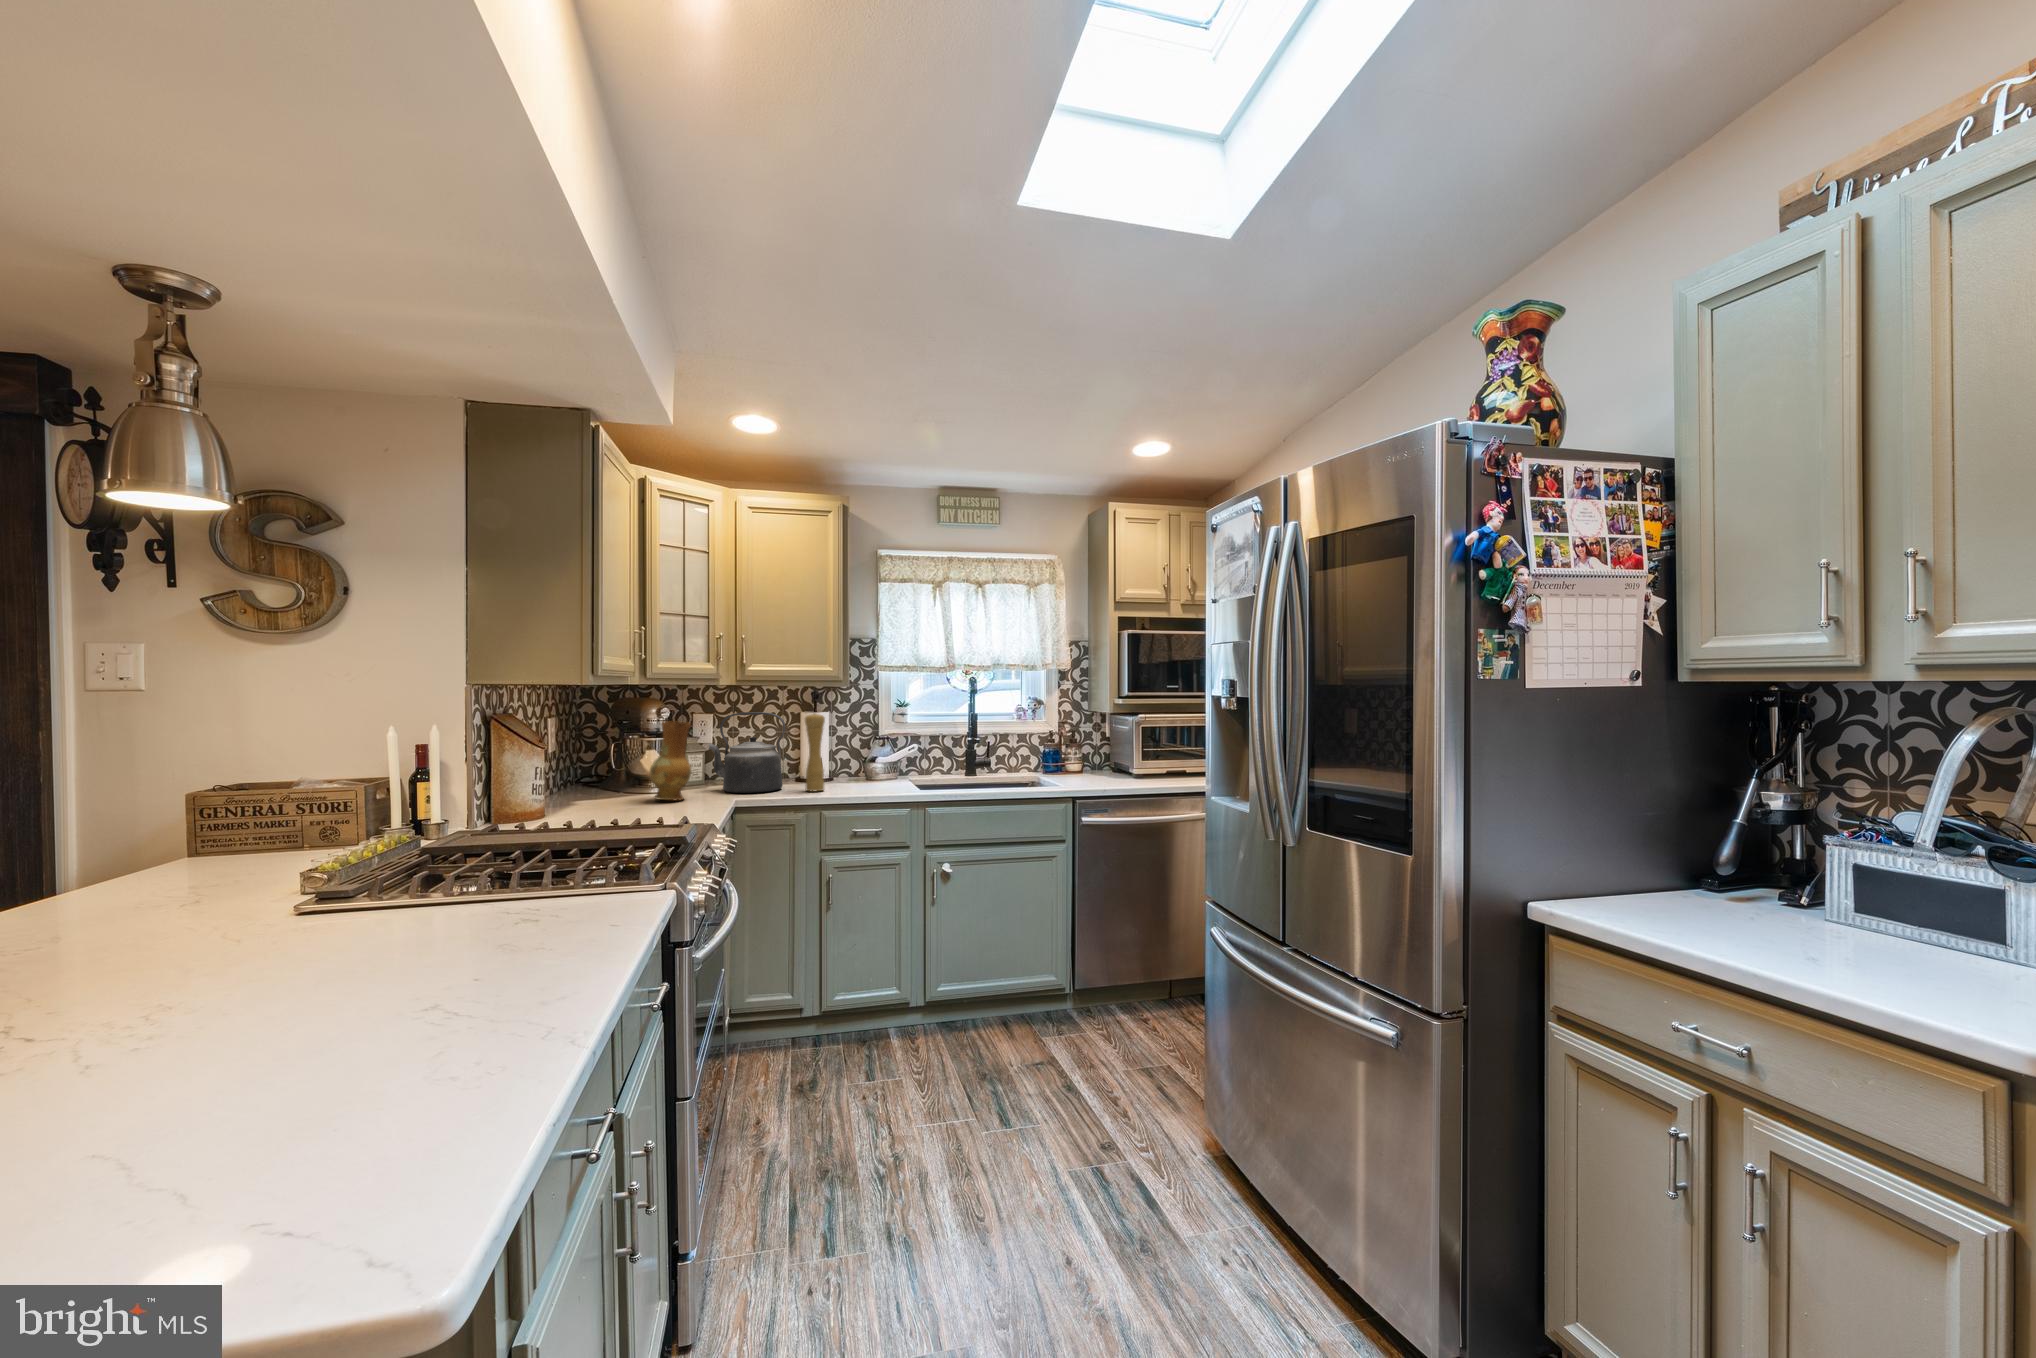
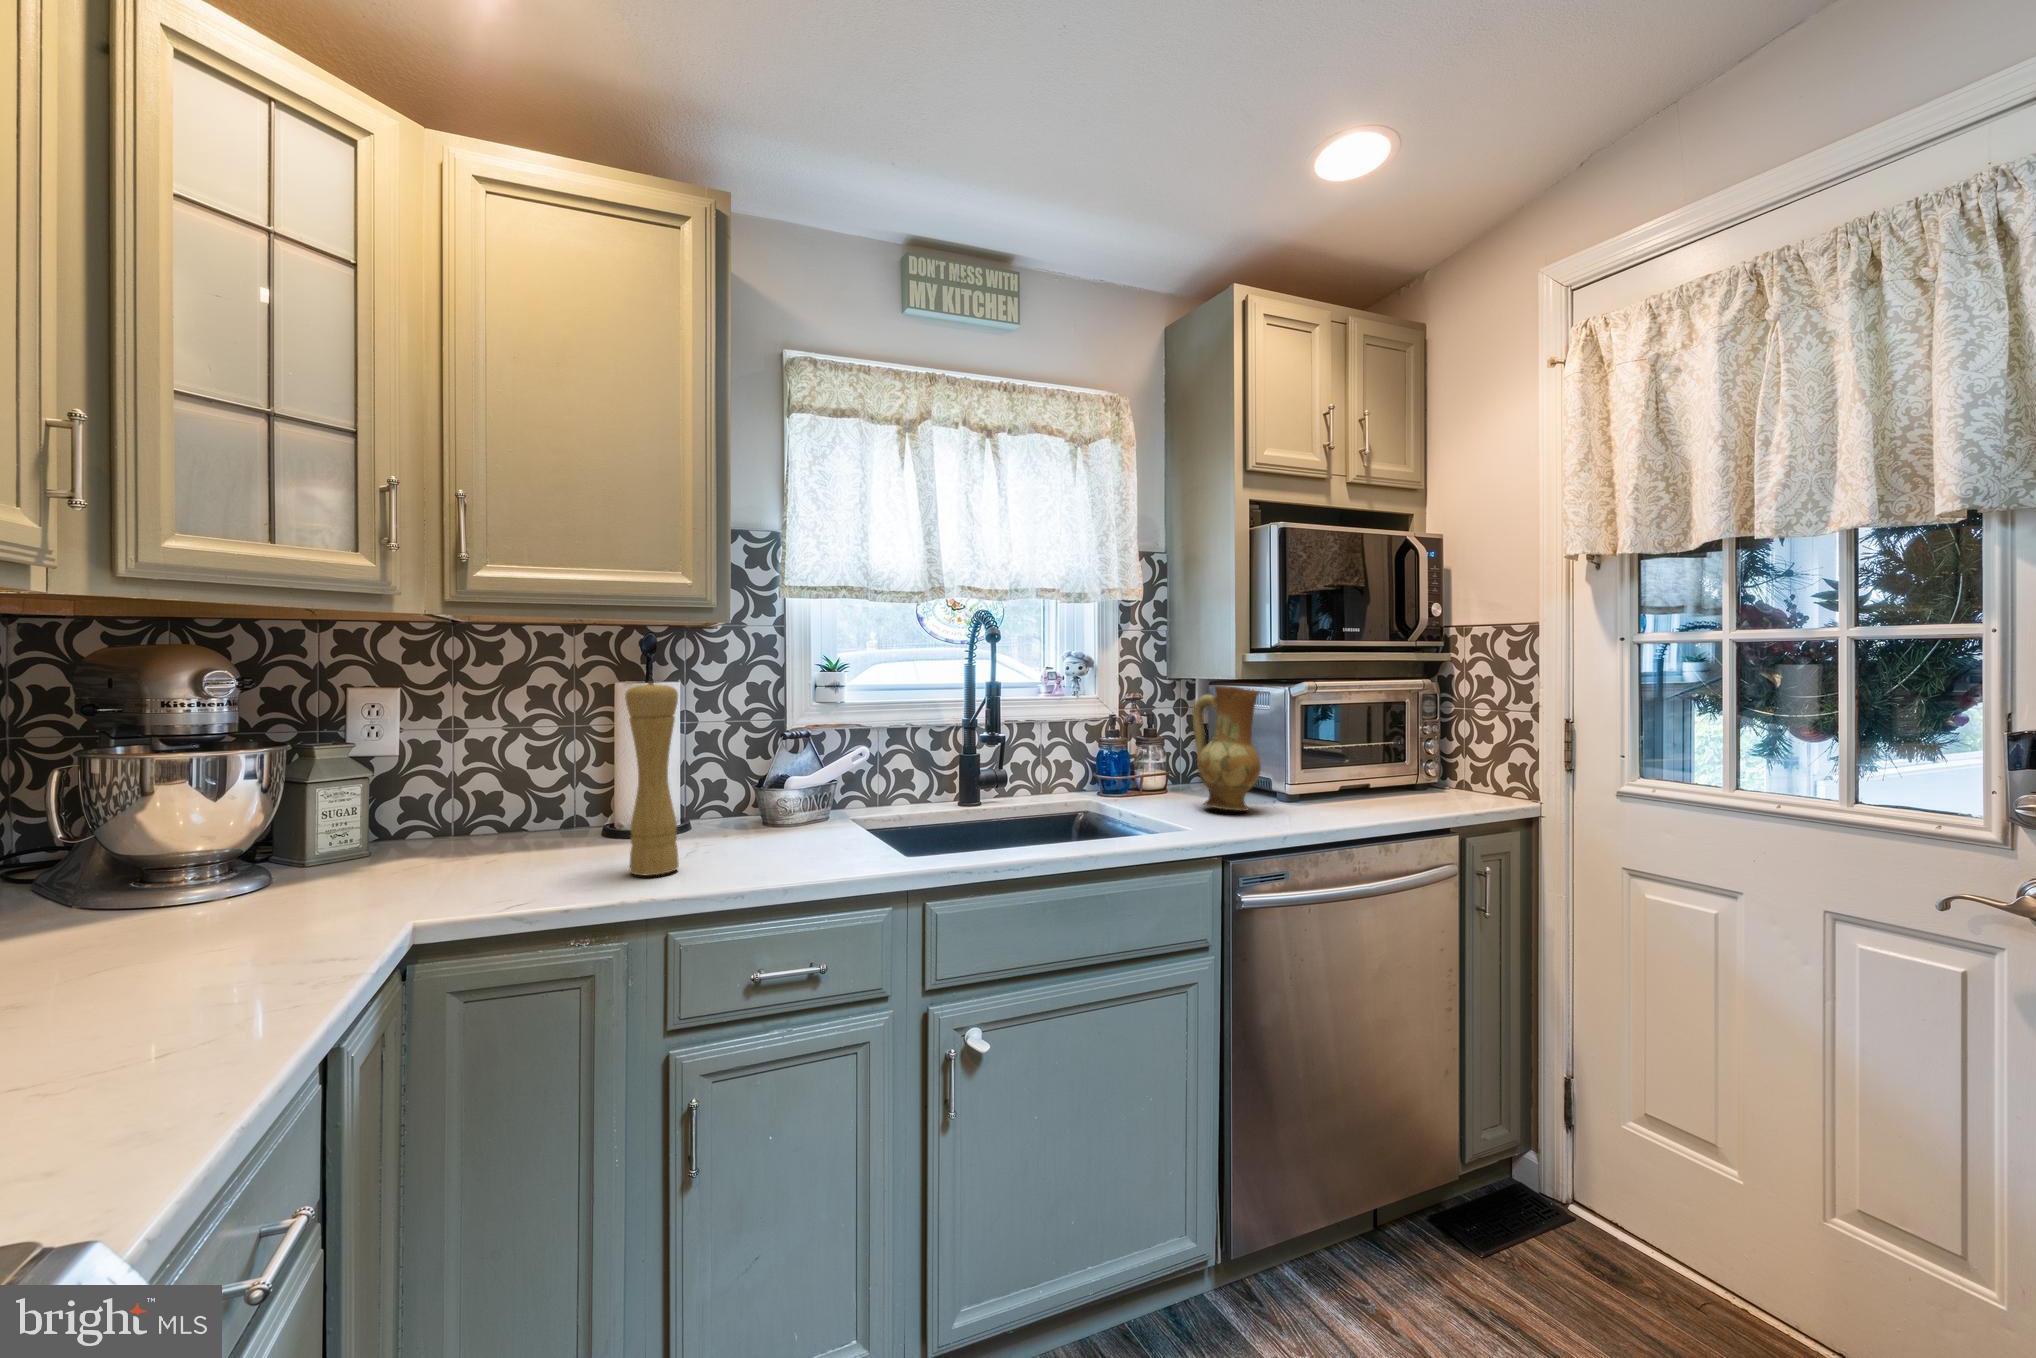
kettle: present [709,712,785,793] -> none [359,680,575,891]
ceramic jug: present [649,721,691,800] -> present [1193,686,1261,811]

